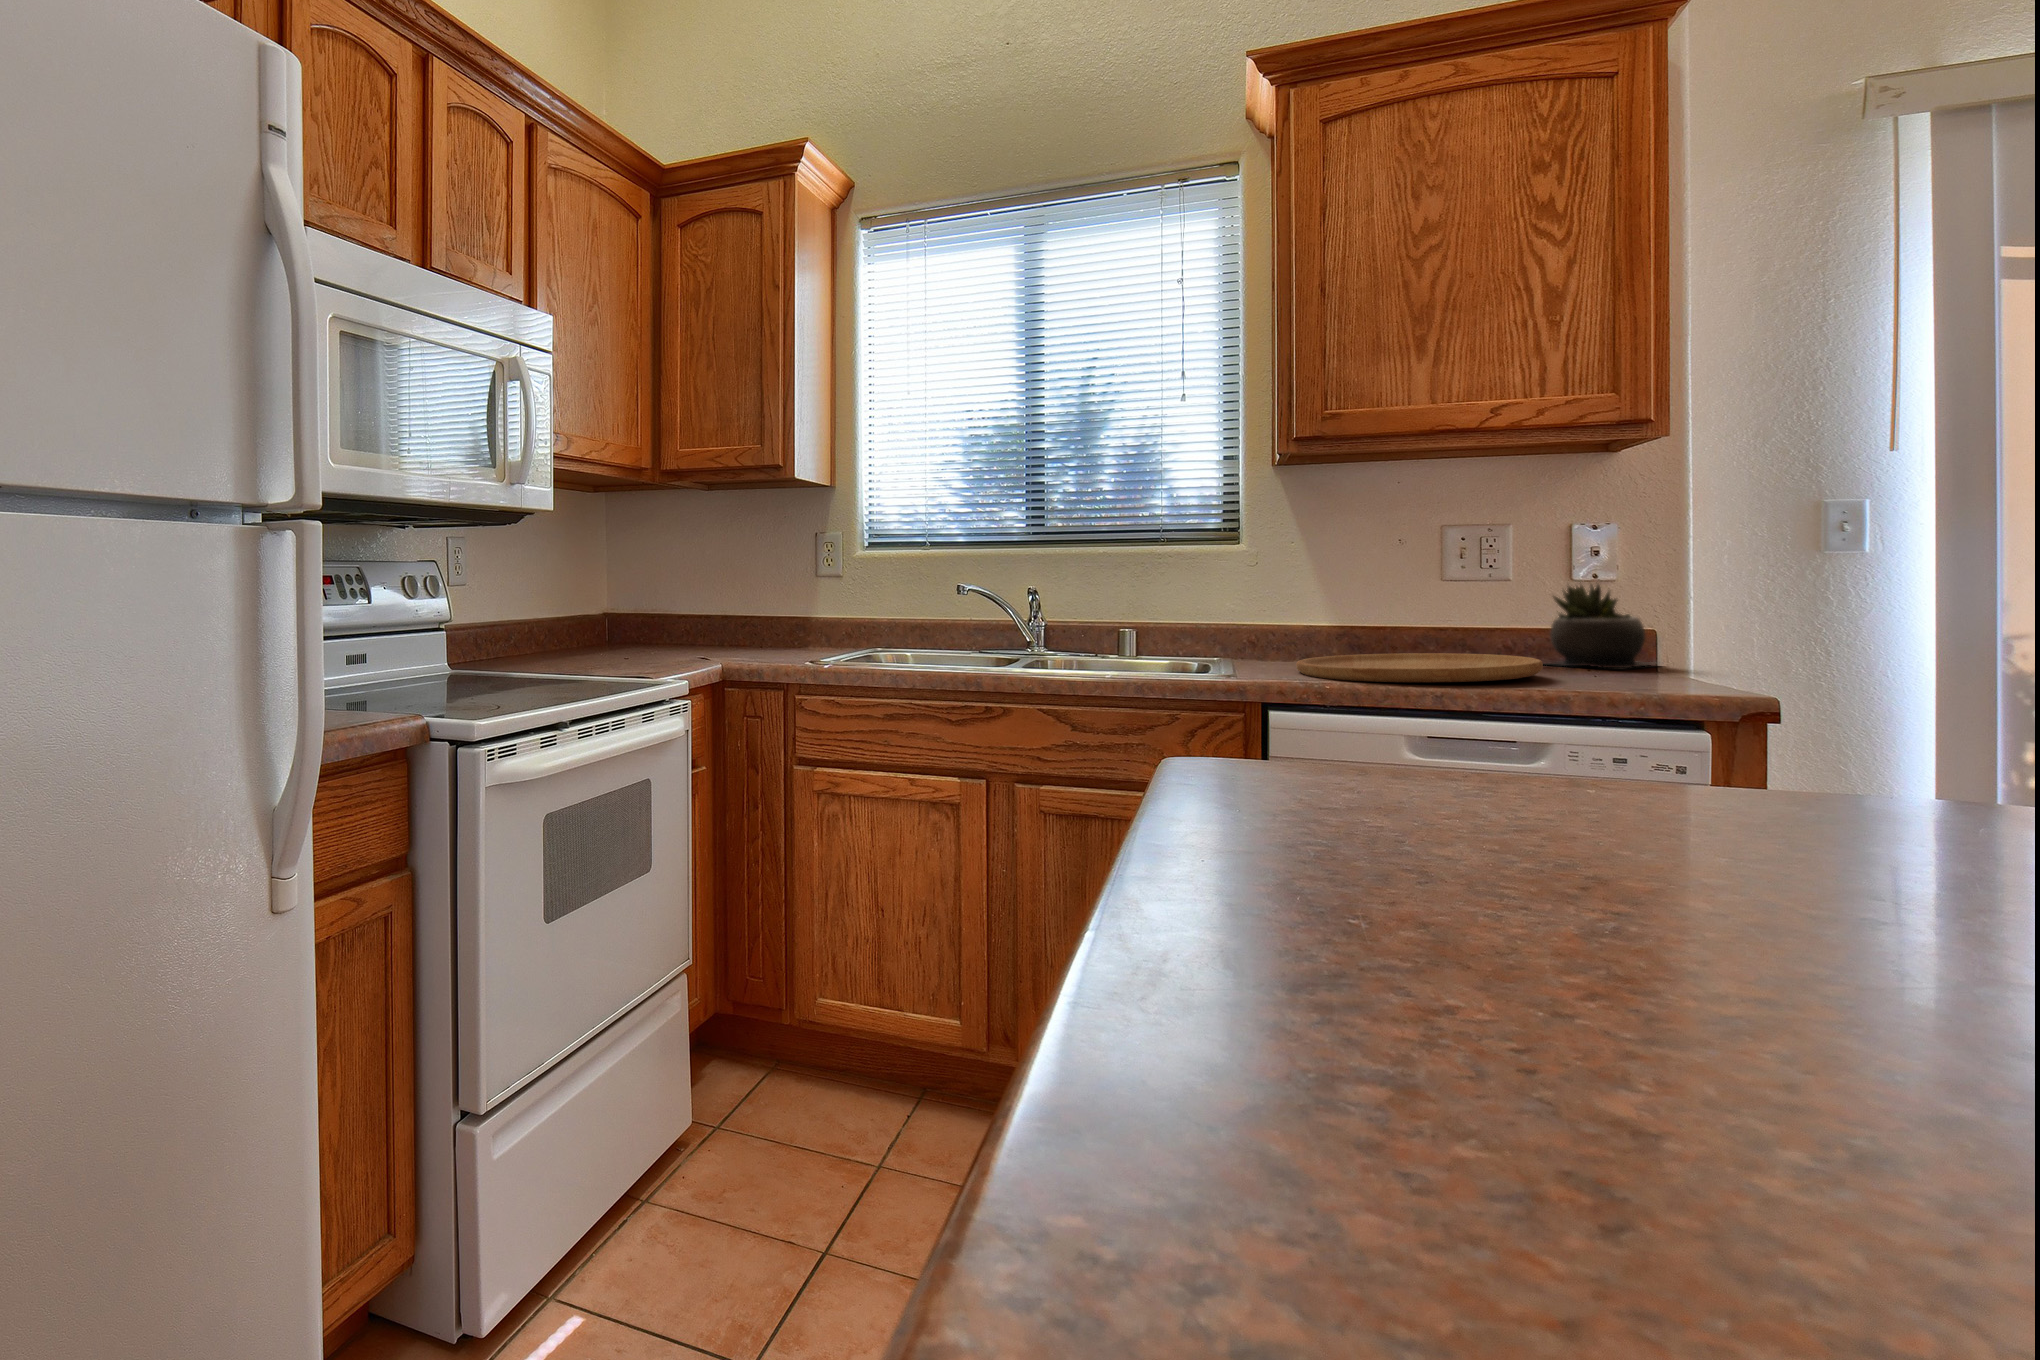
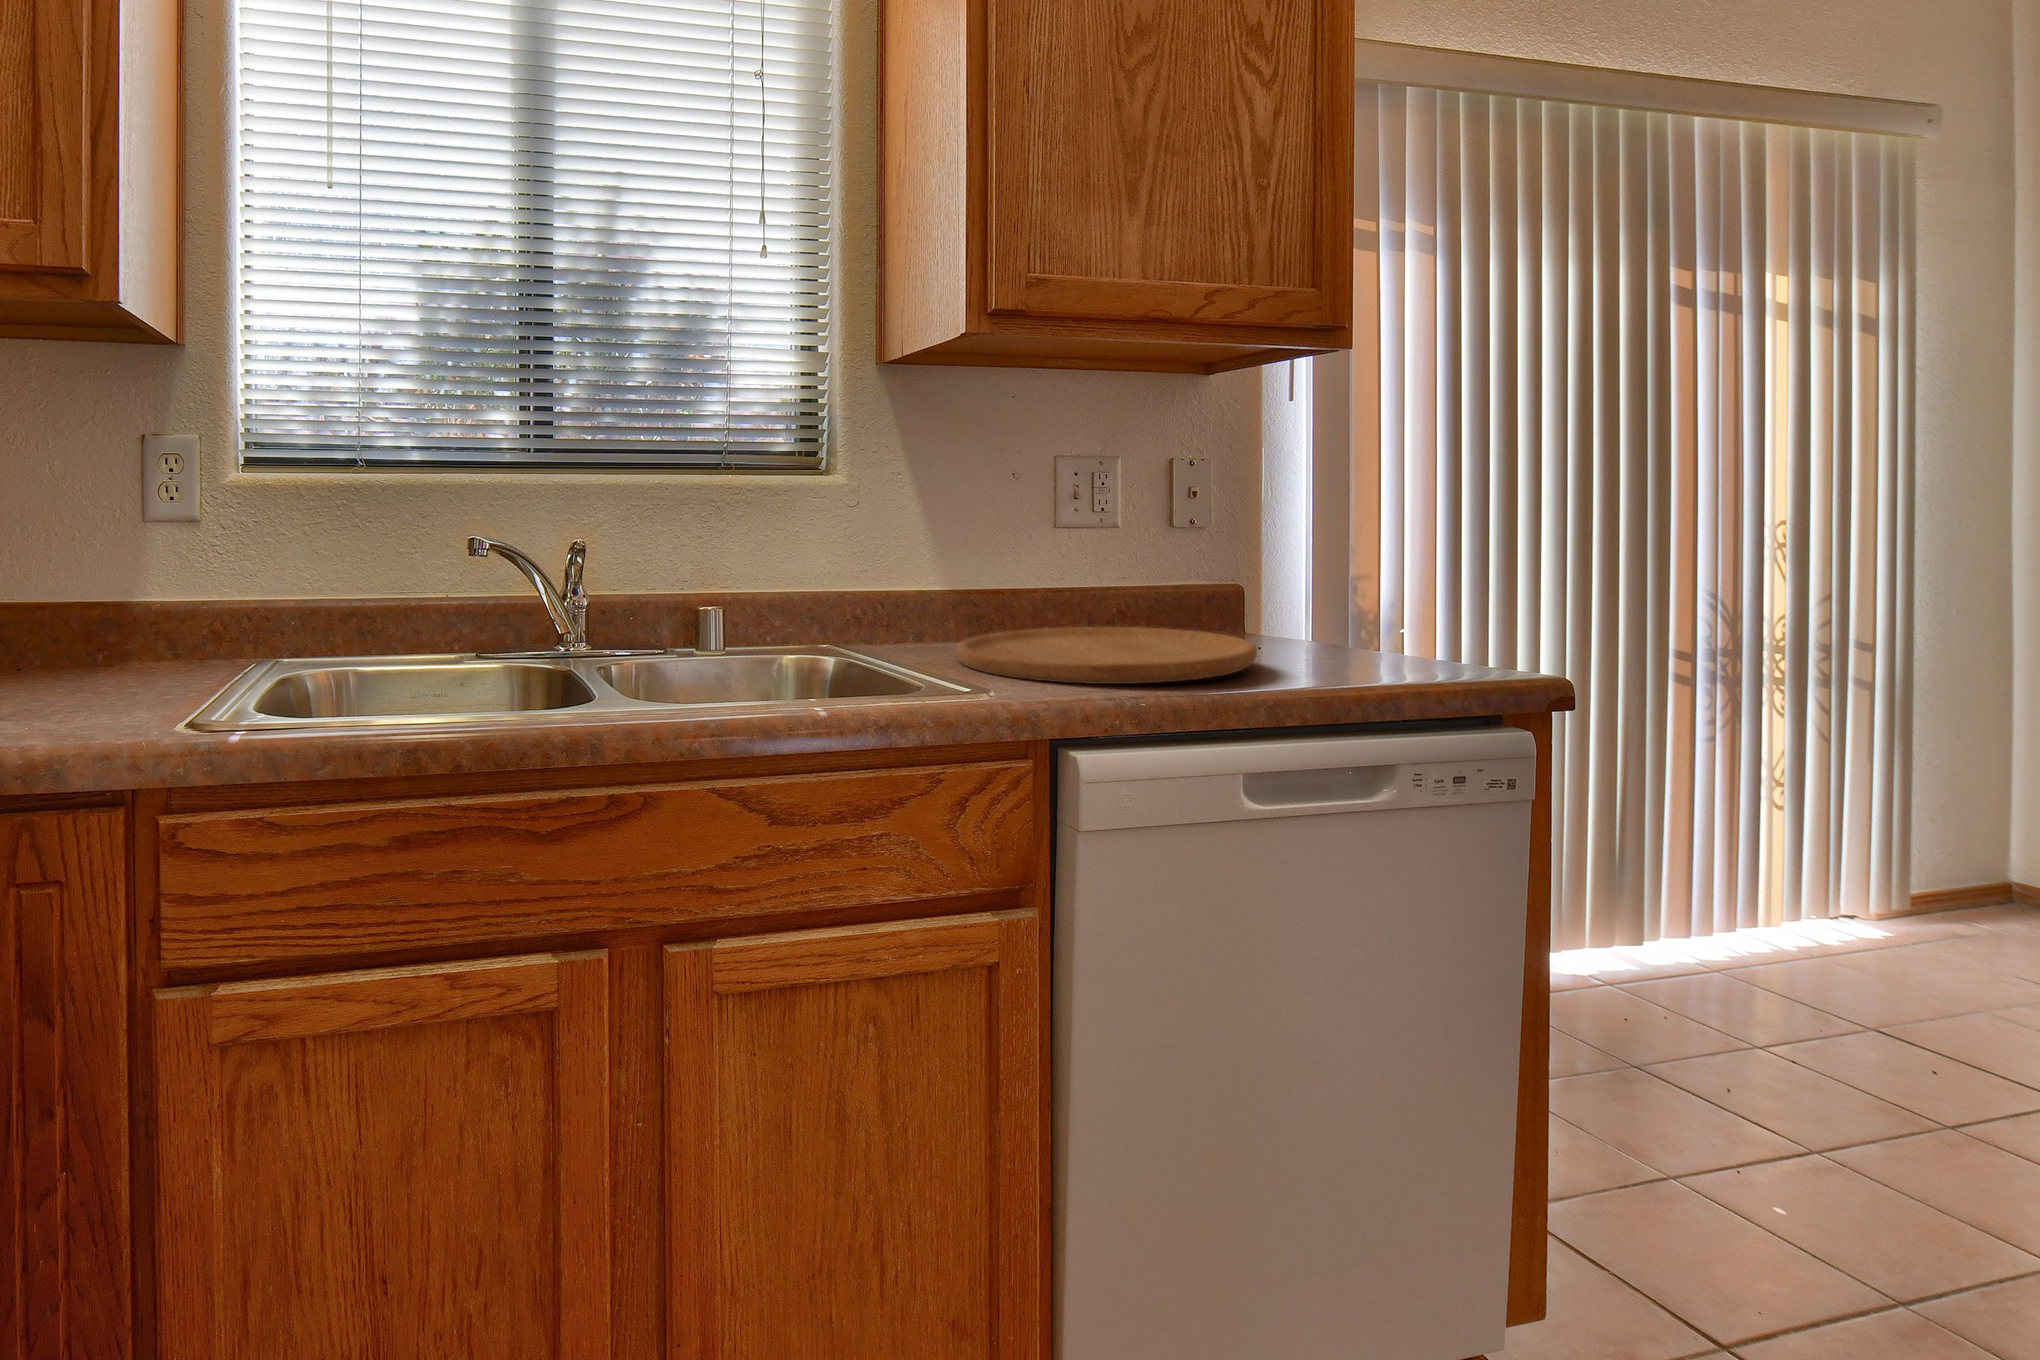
succulent plant: present [1550,585,1656,668] -> none [1136,530,1239,637]

